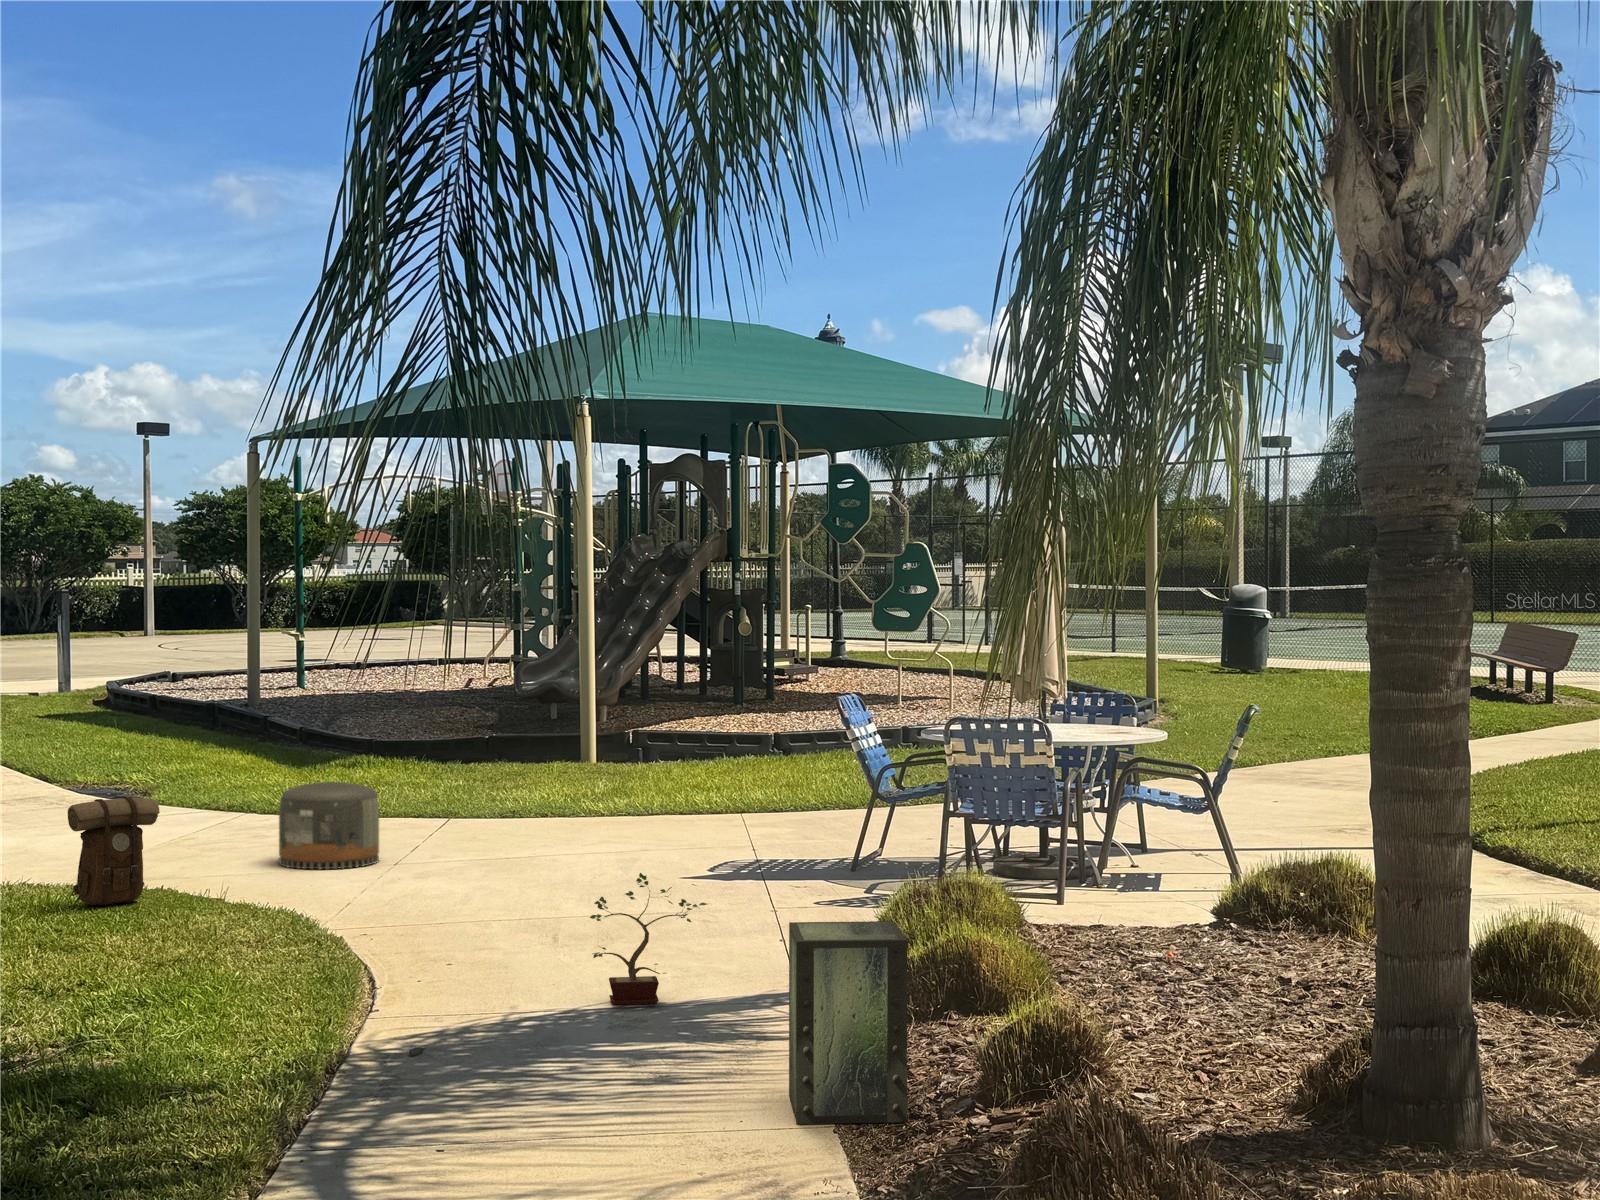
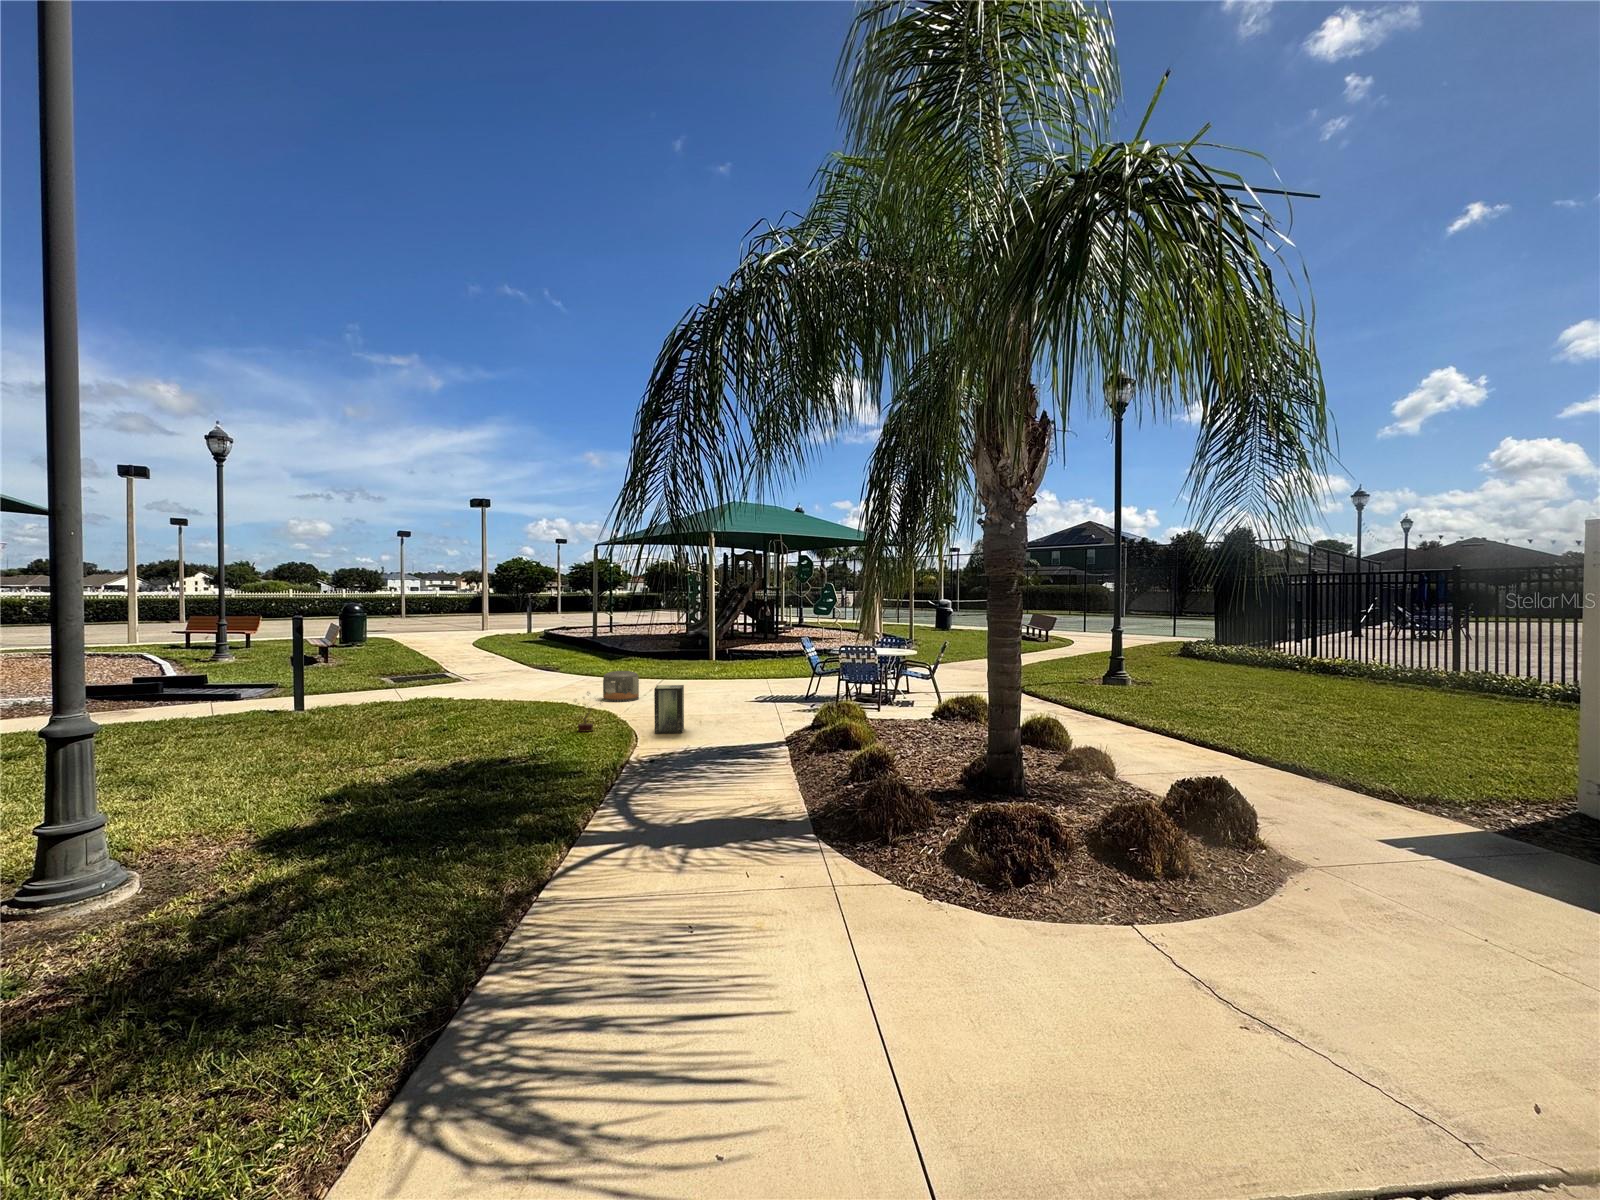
backpack: present [68,797,160,906] -> none [531,677,563,715]
potted plant: present [590,873,707,1005] -> present [575,692,603,732]
storage box: present [789,921,907,1124] -> present [654,685,684,734]

